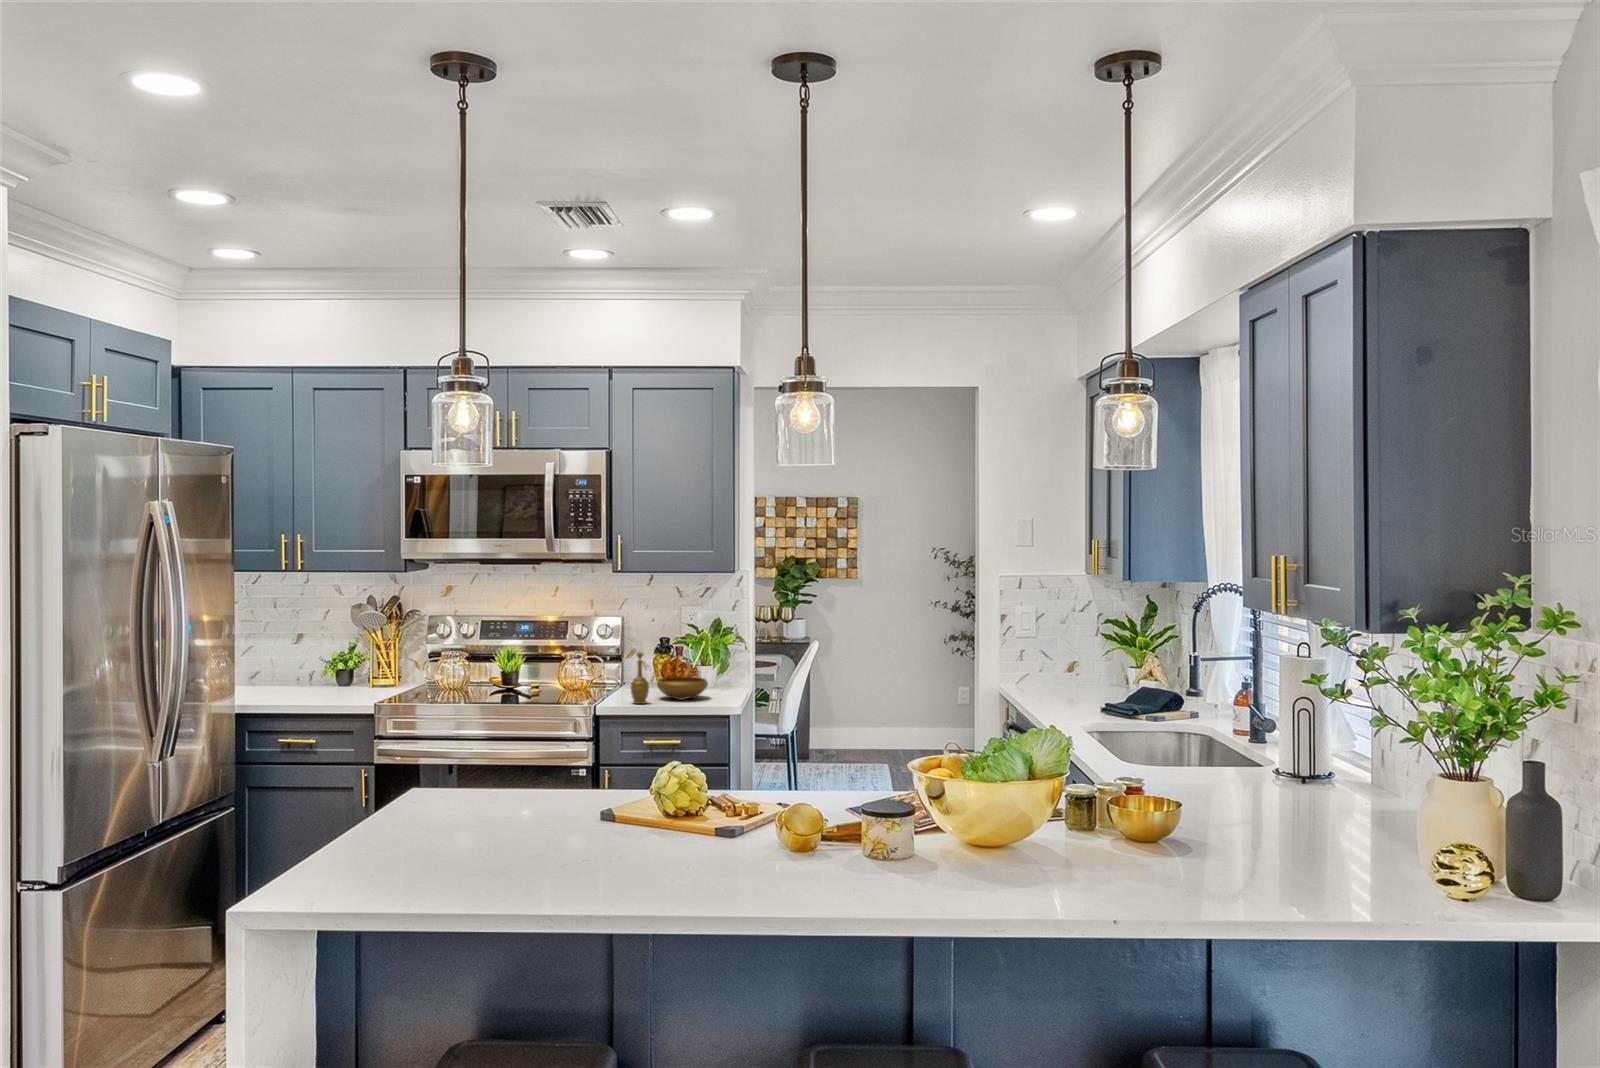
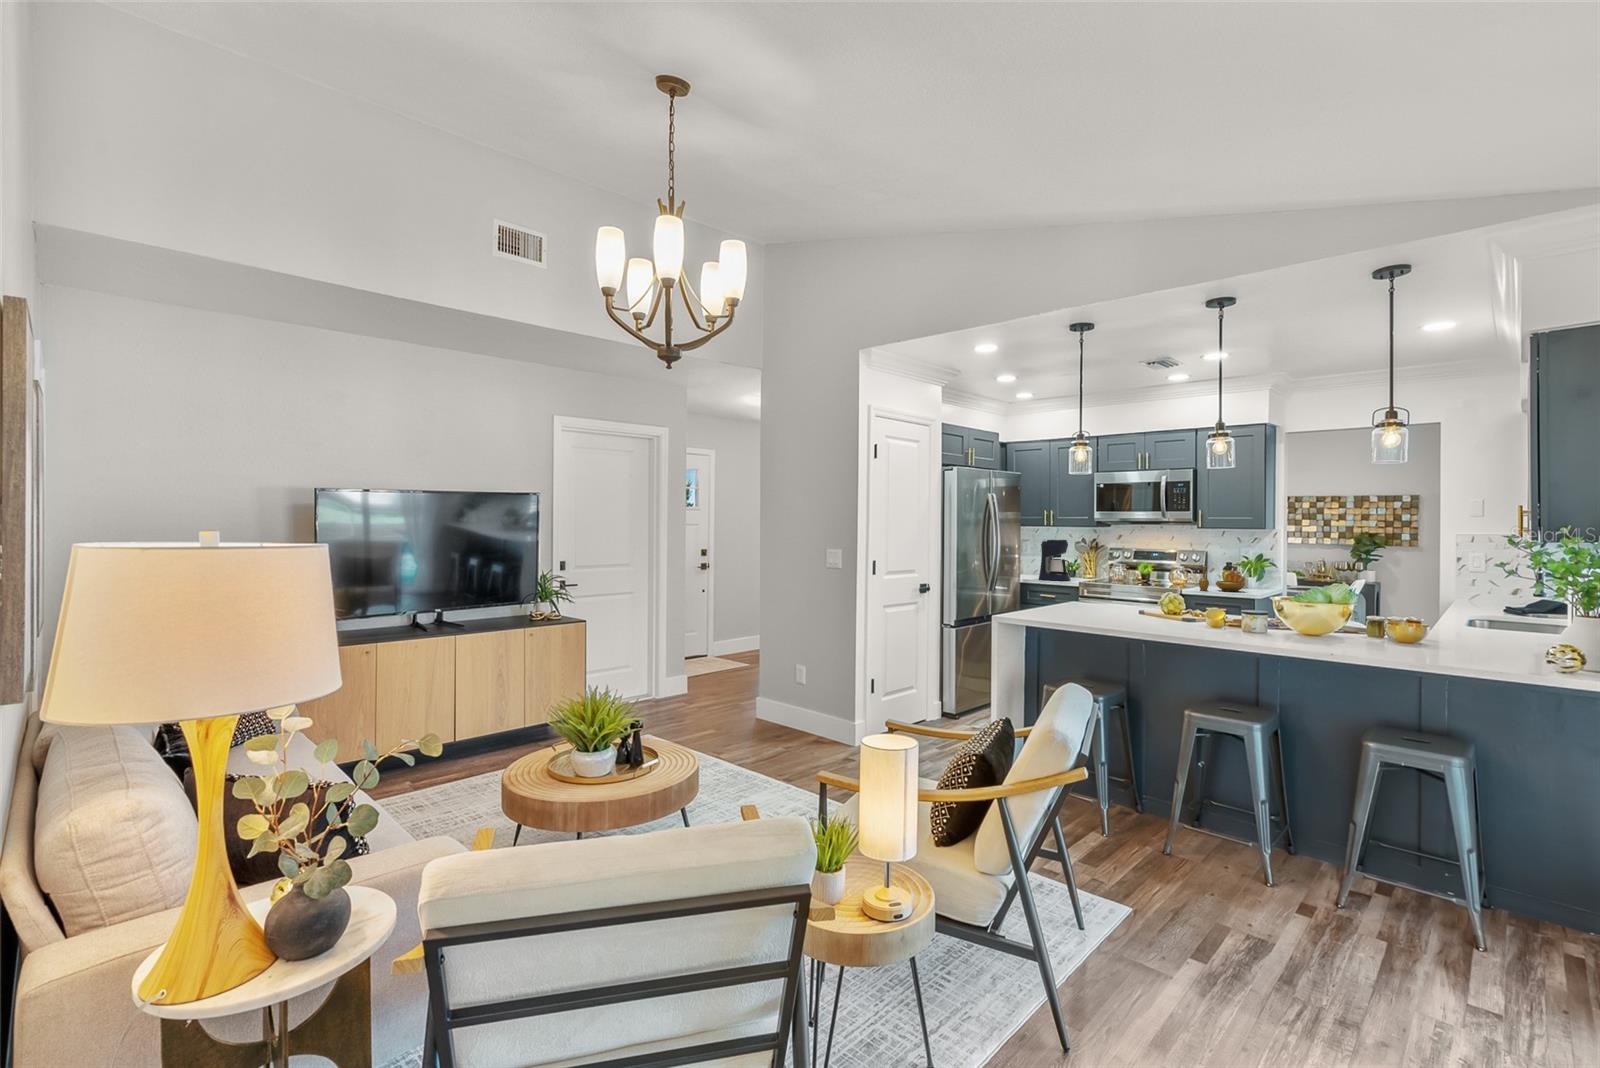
coffee maker: none [279,601,355,699] -> present [1039,540,1071,581]

